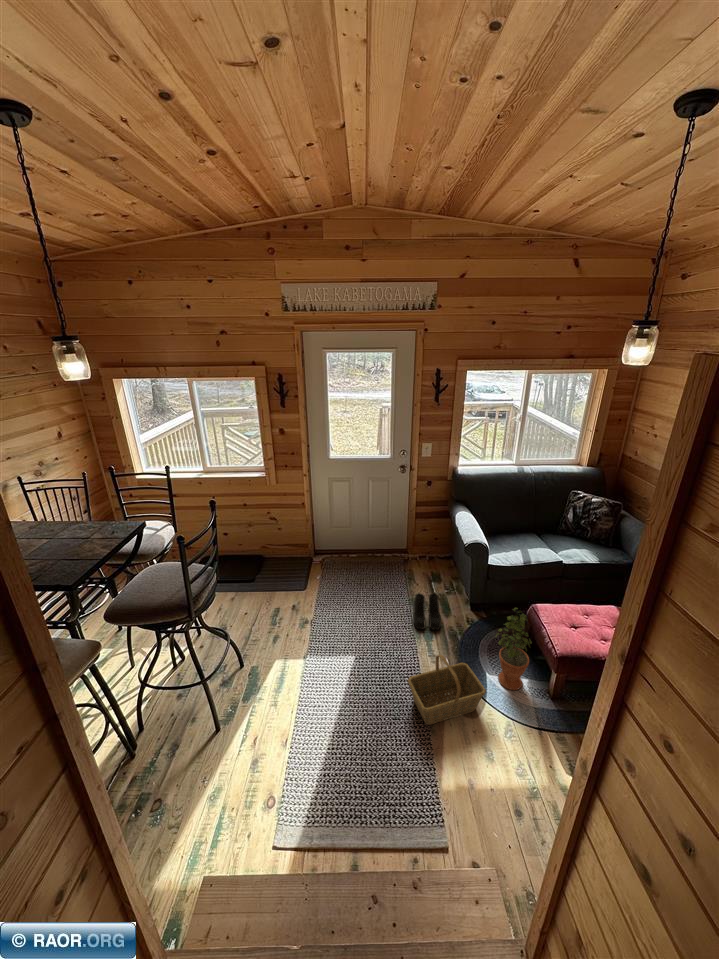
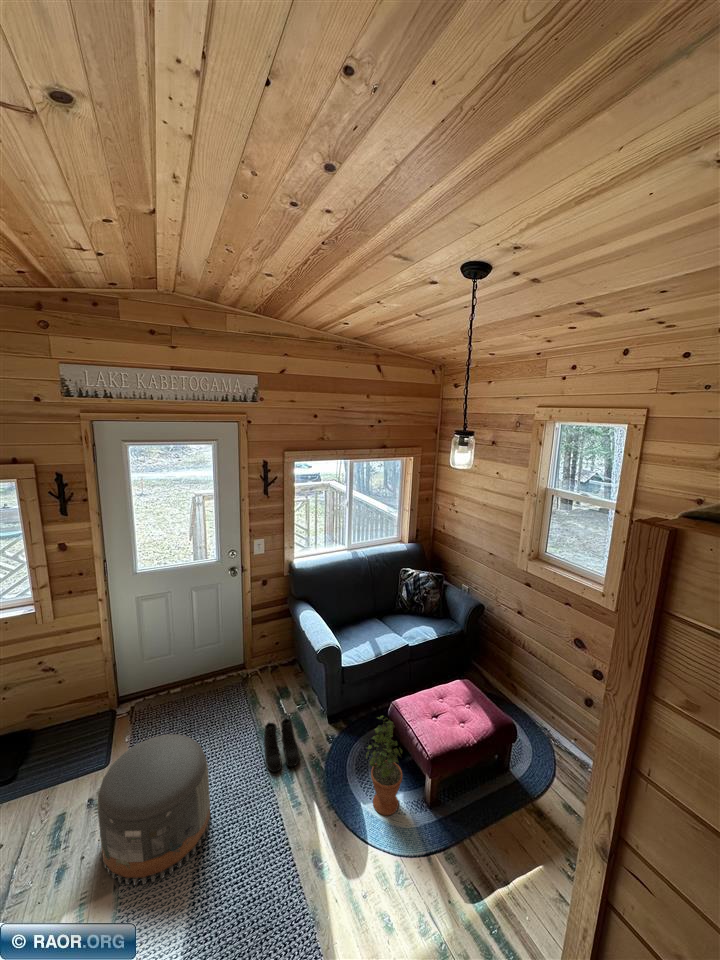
pouf: none [295,576,368,666] -> present [97,734,210,885]
basket: present [408,655,486,725] -> none [275,803,367,913]

